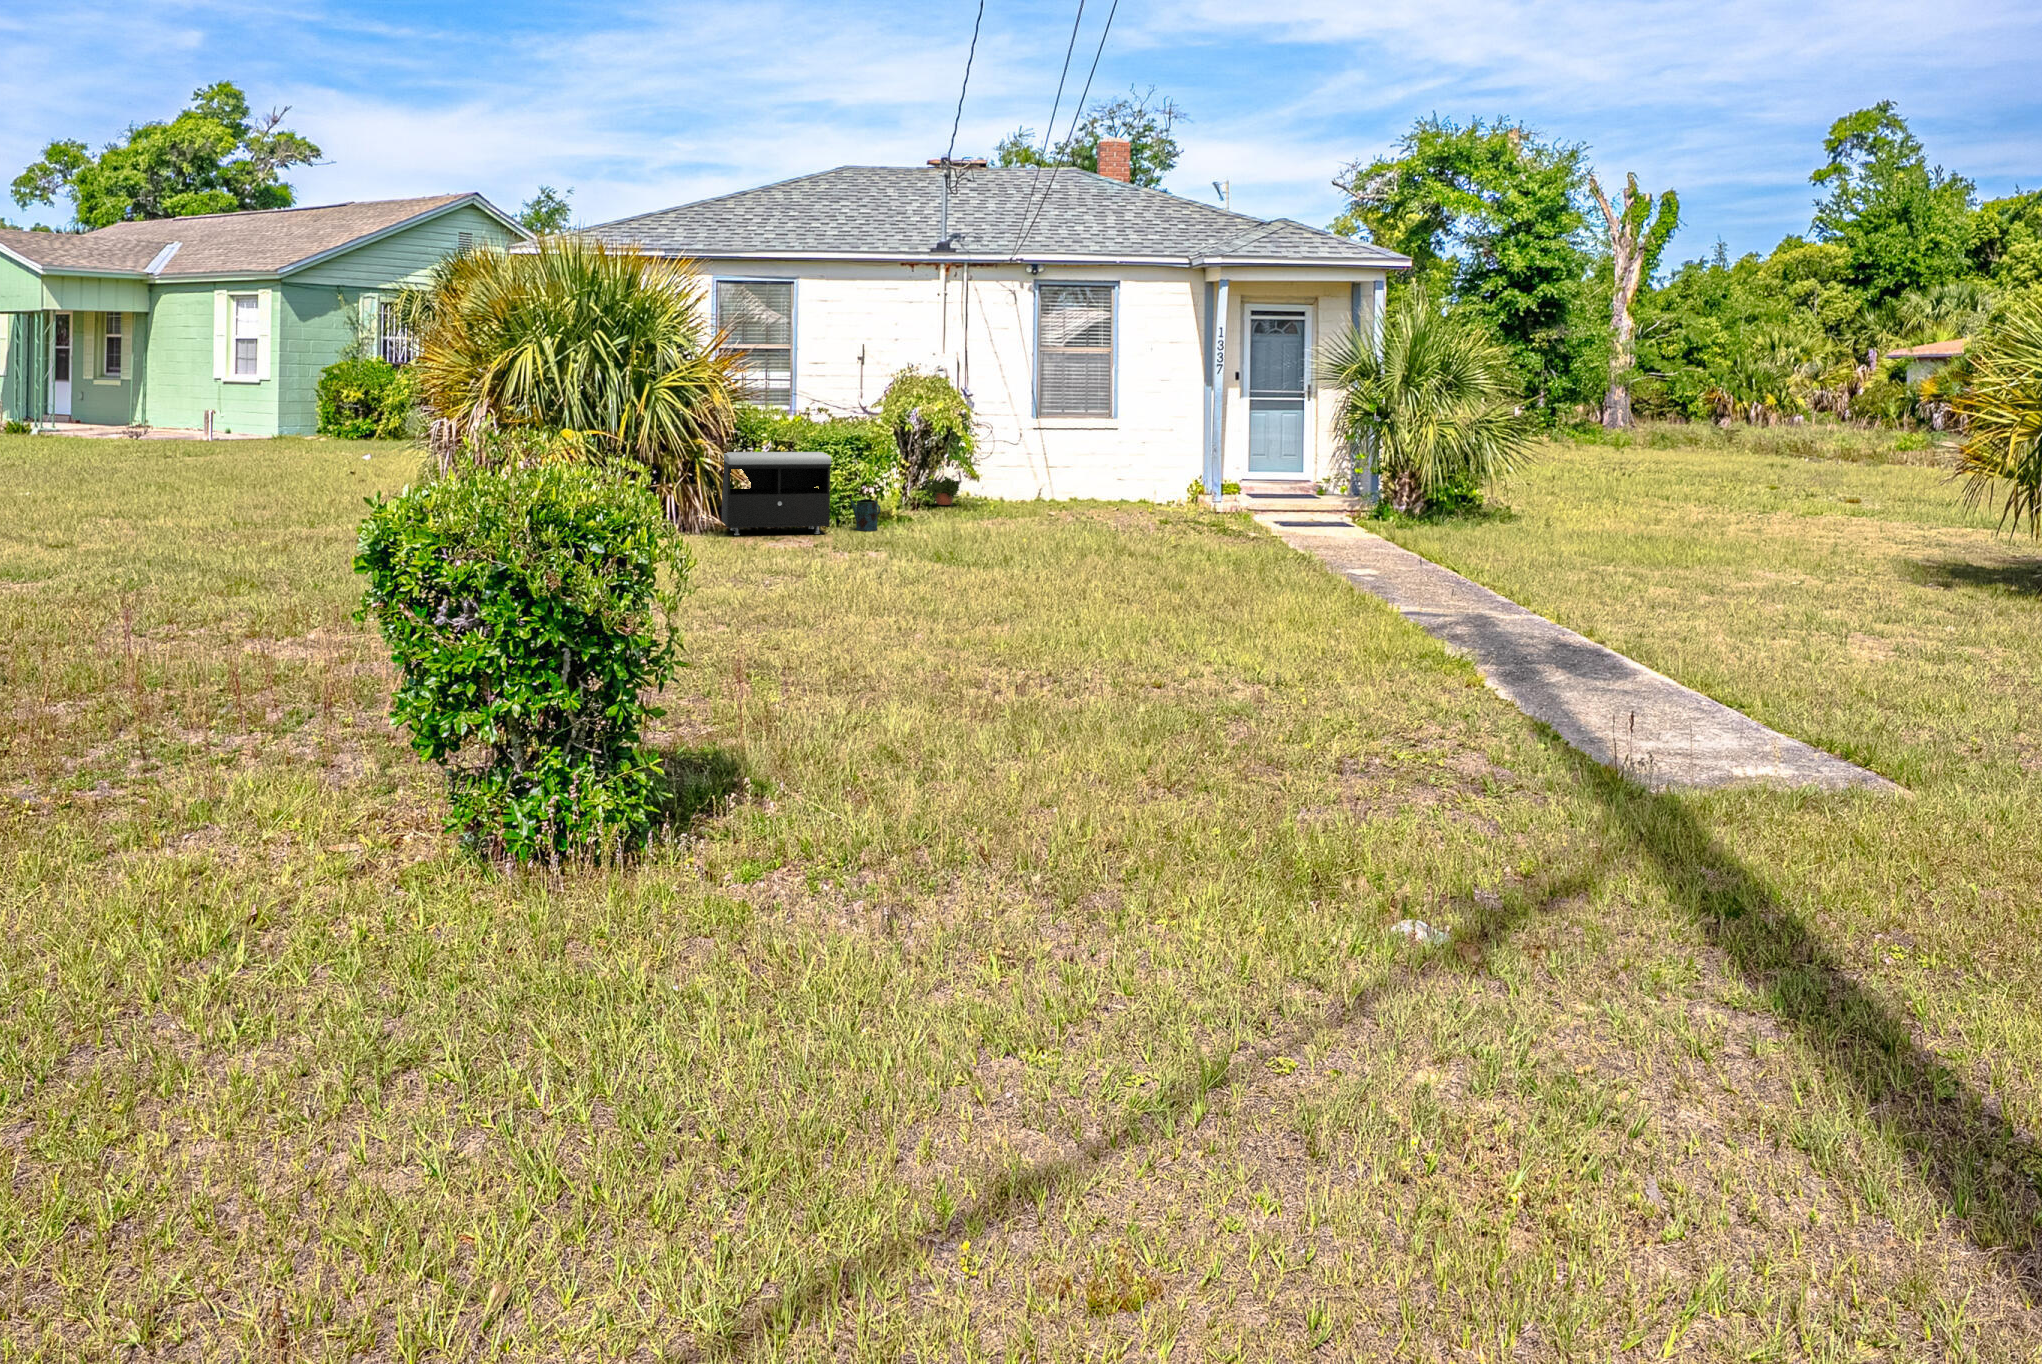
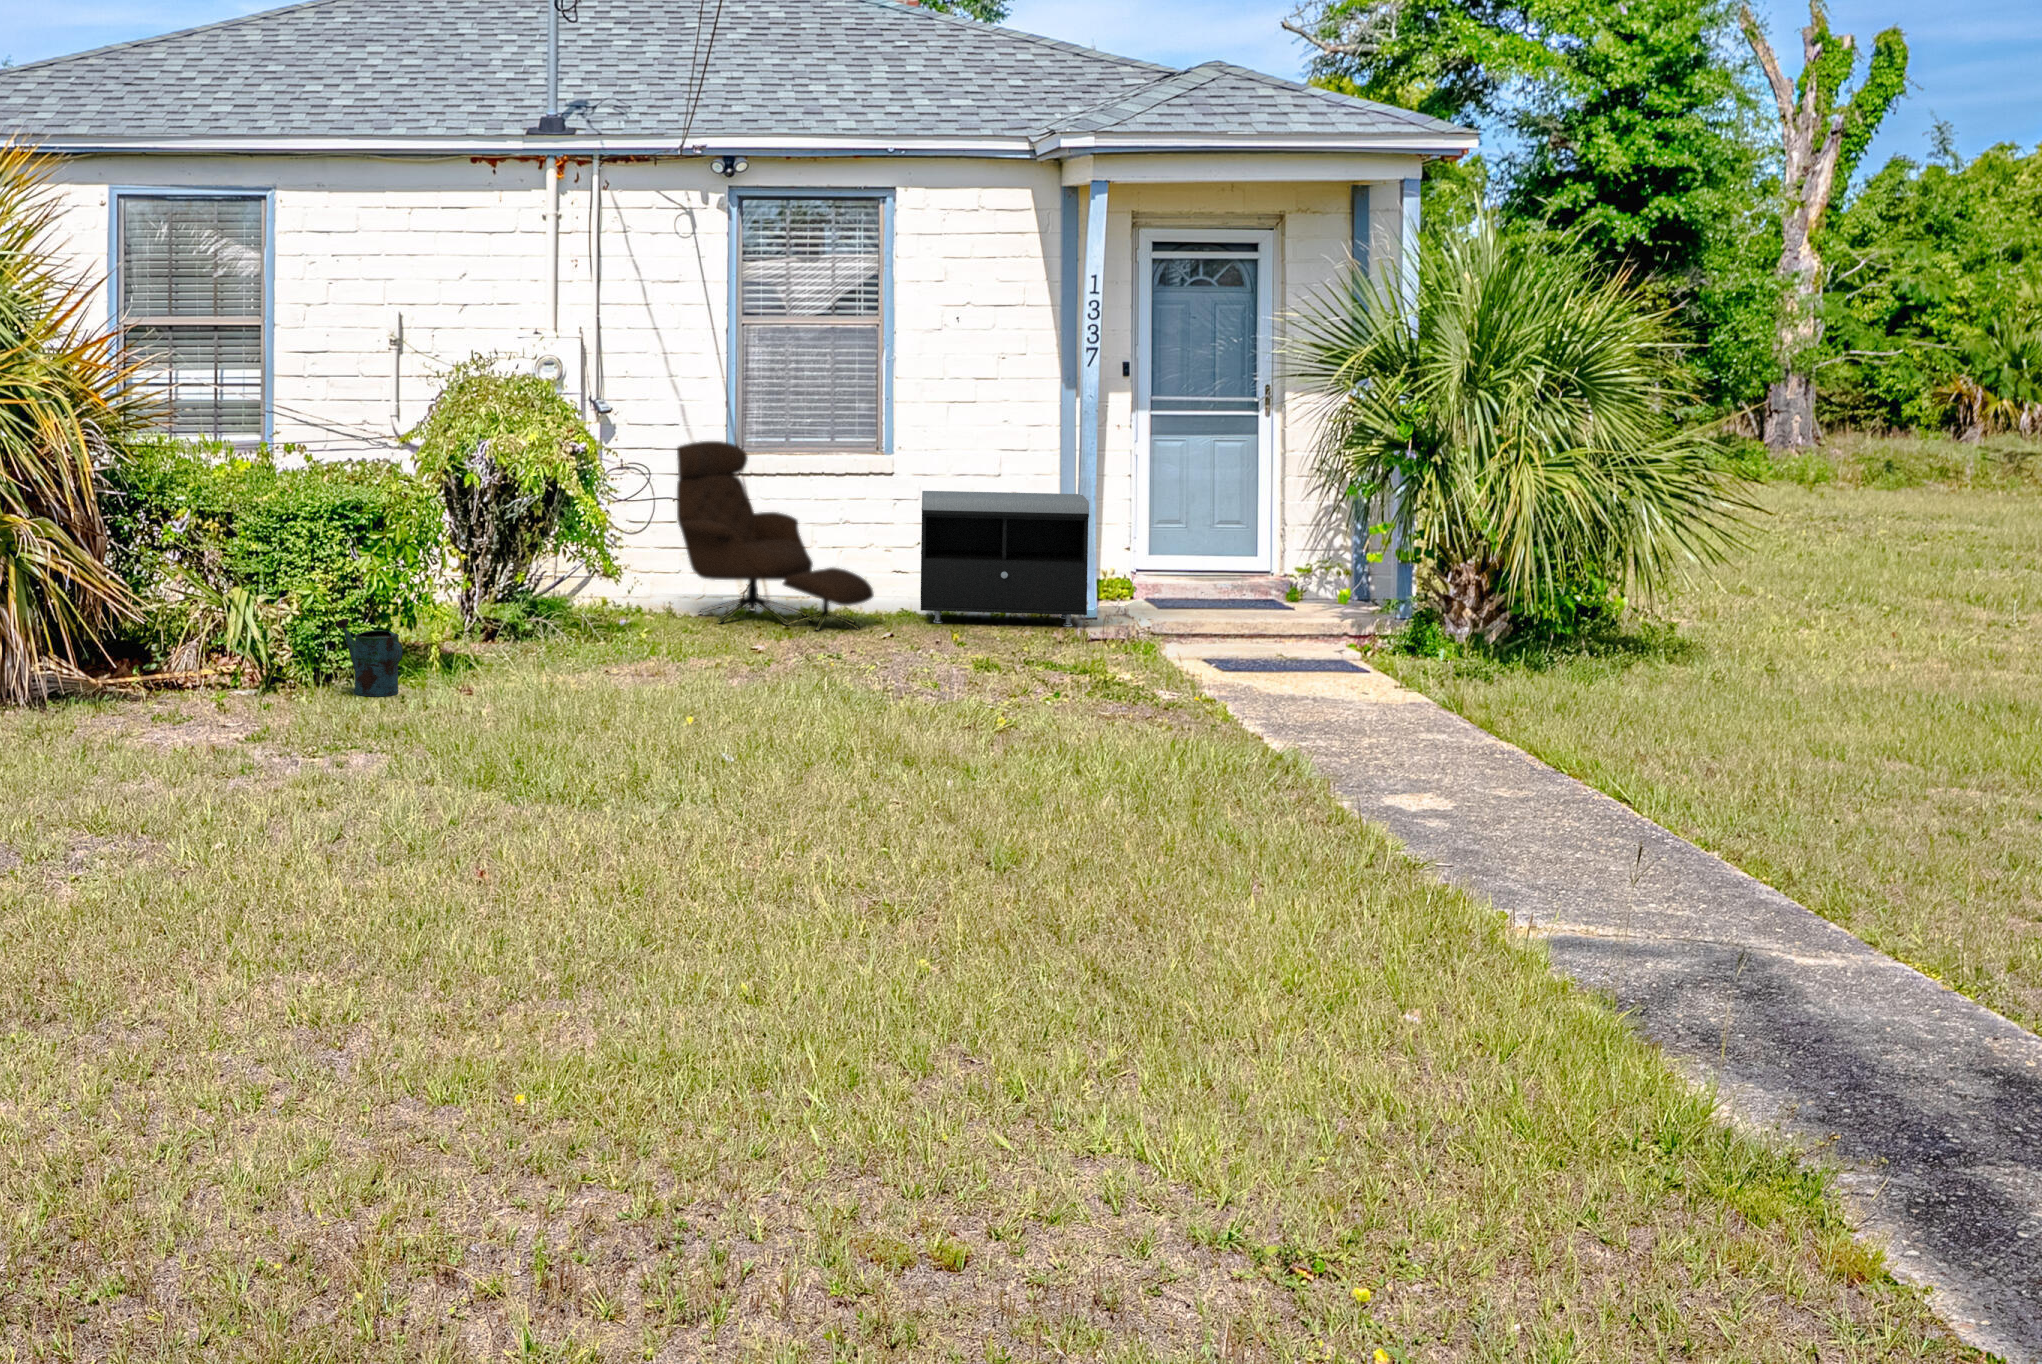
lounge chair: none [1008,411,1108,507] -> present [677,441,874,631]
storage bench: present [722,452,831,535] -> present [921,491,1089,627]
potted plant: present [922,476,960,505] -> none [503,571,583,631]

